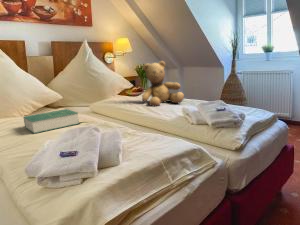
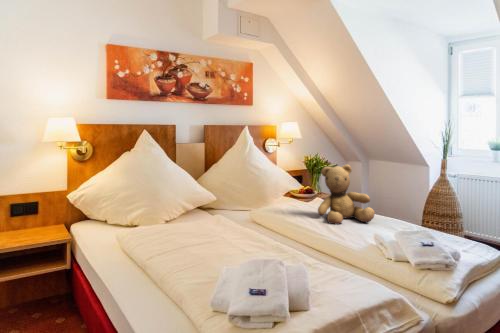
book: present [24,109,79,134] -> none [180,221,245,252]

